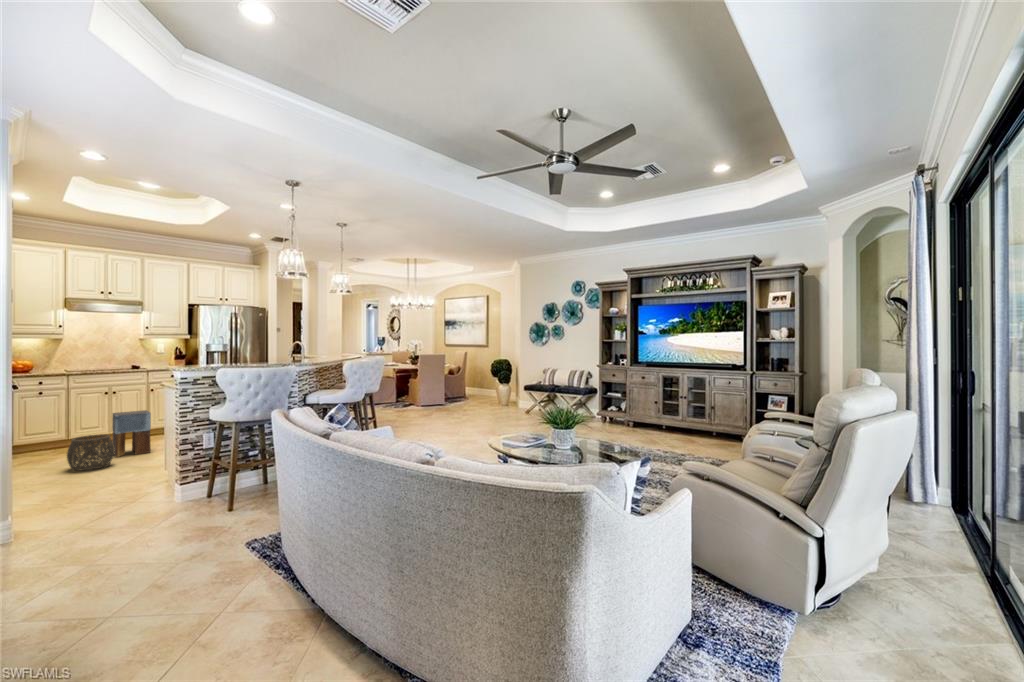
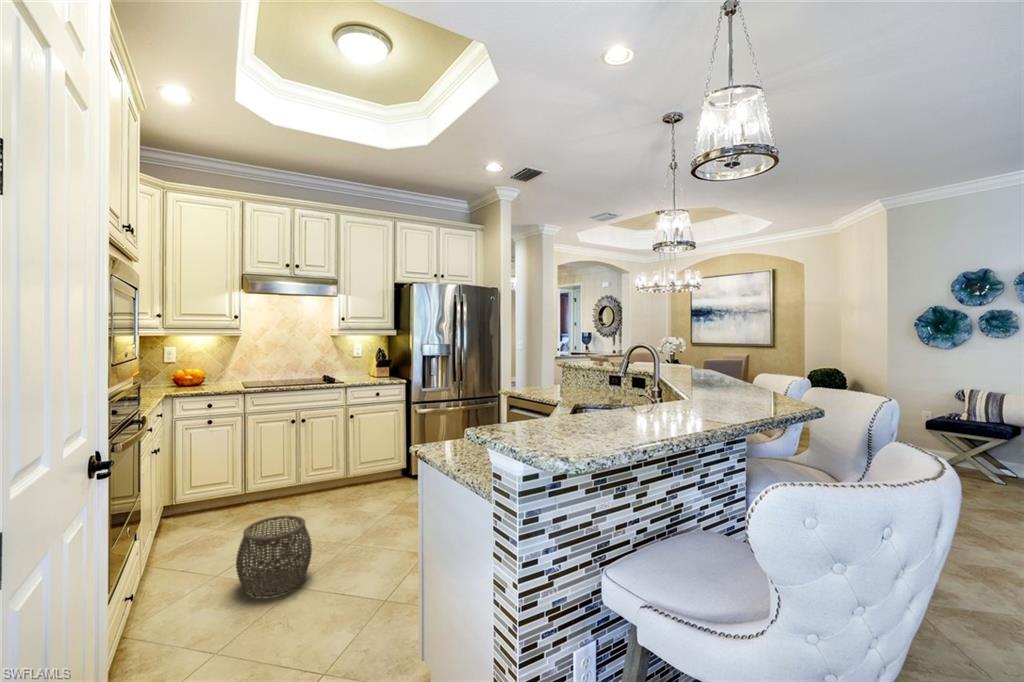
stool: present [112,410,151,457] -> none [305,457,361,547]

